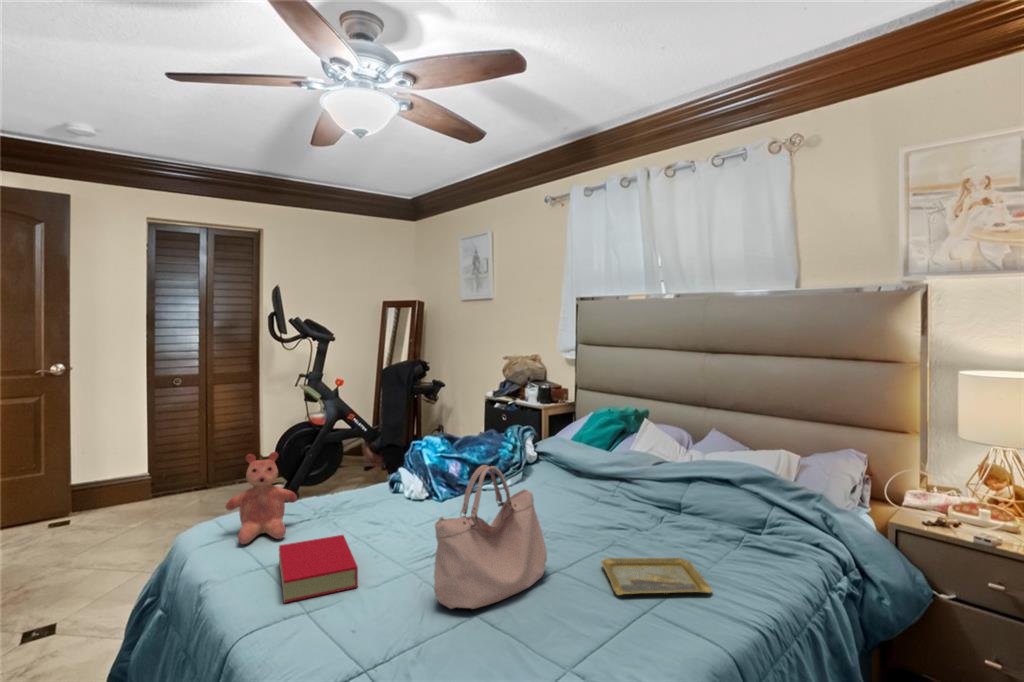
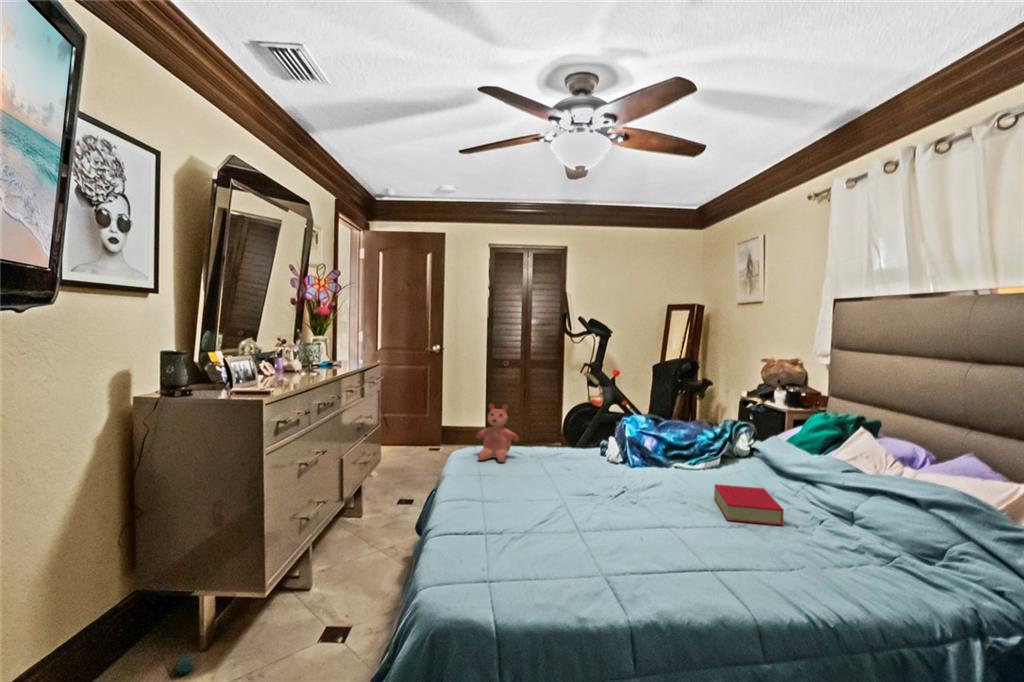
handbag: present [434,465,547,609] -> none [555,423,658,523]
book: present [279,535,358,603] -> present [714,484,784,526]
tray: present [601,558,712,595] -> none [693,524,794,569]

